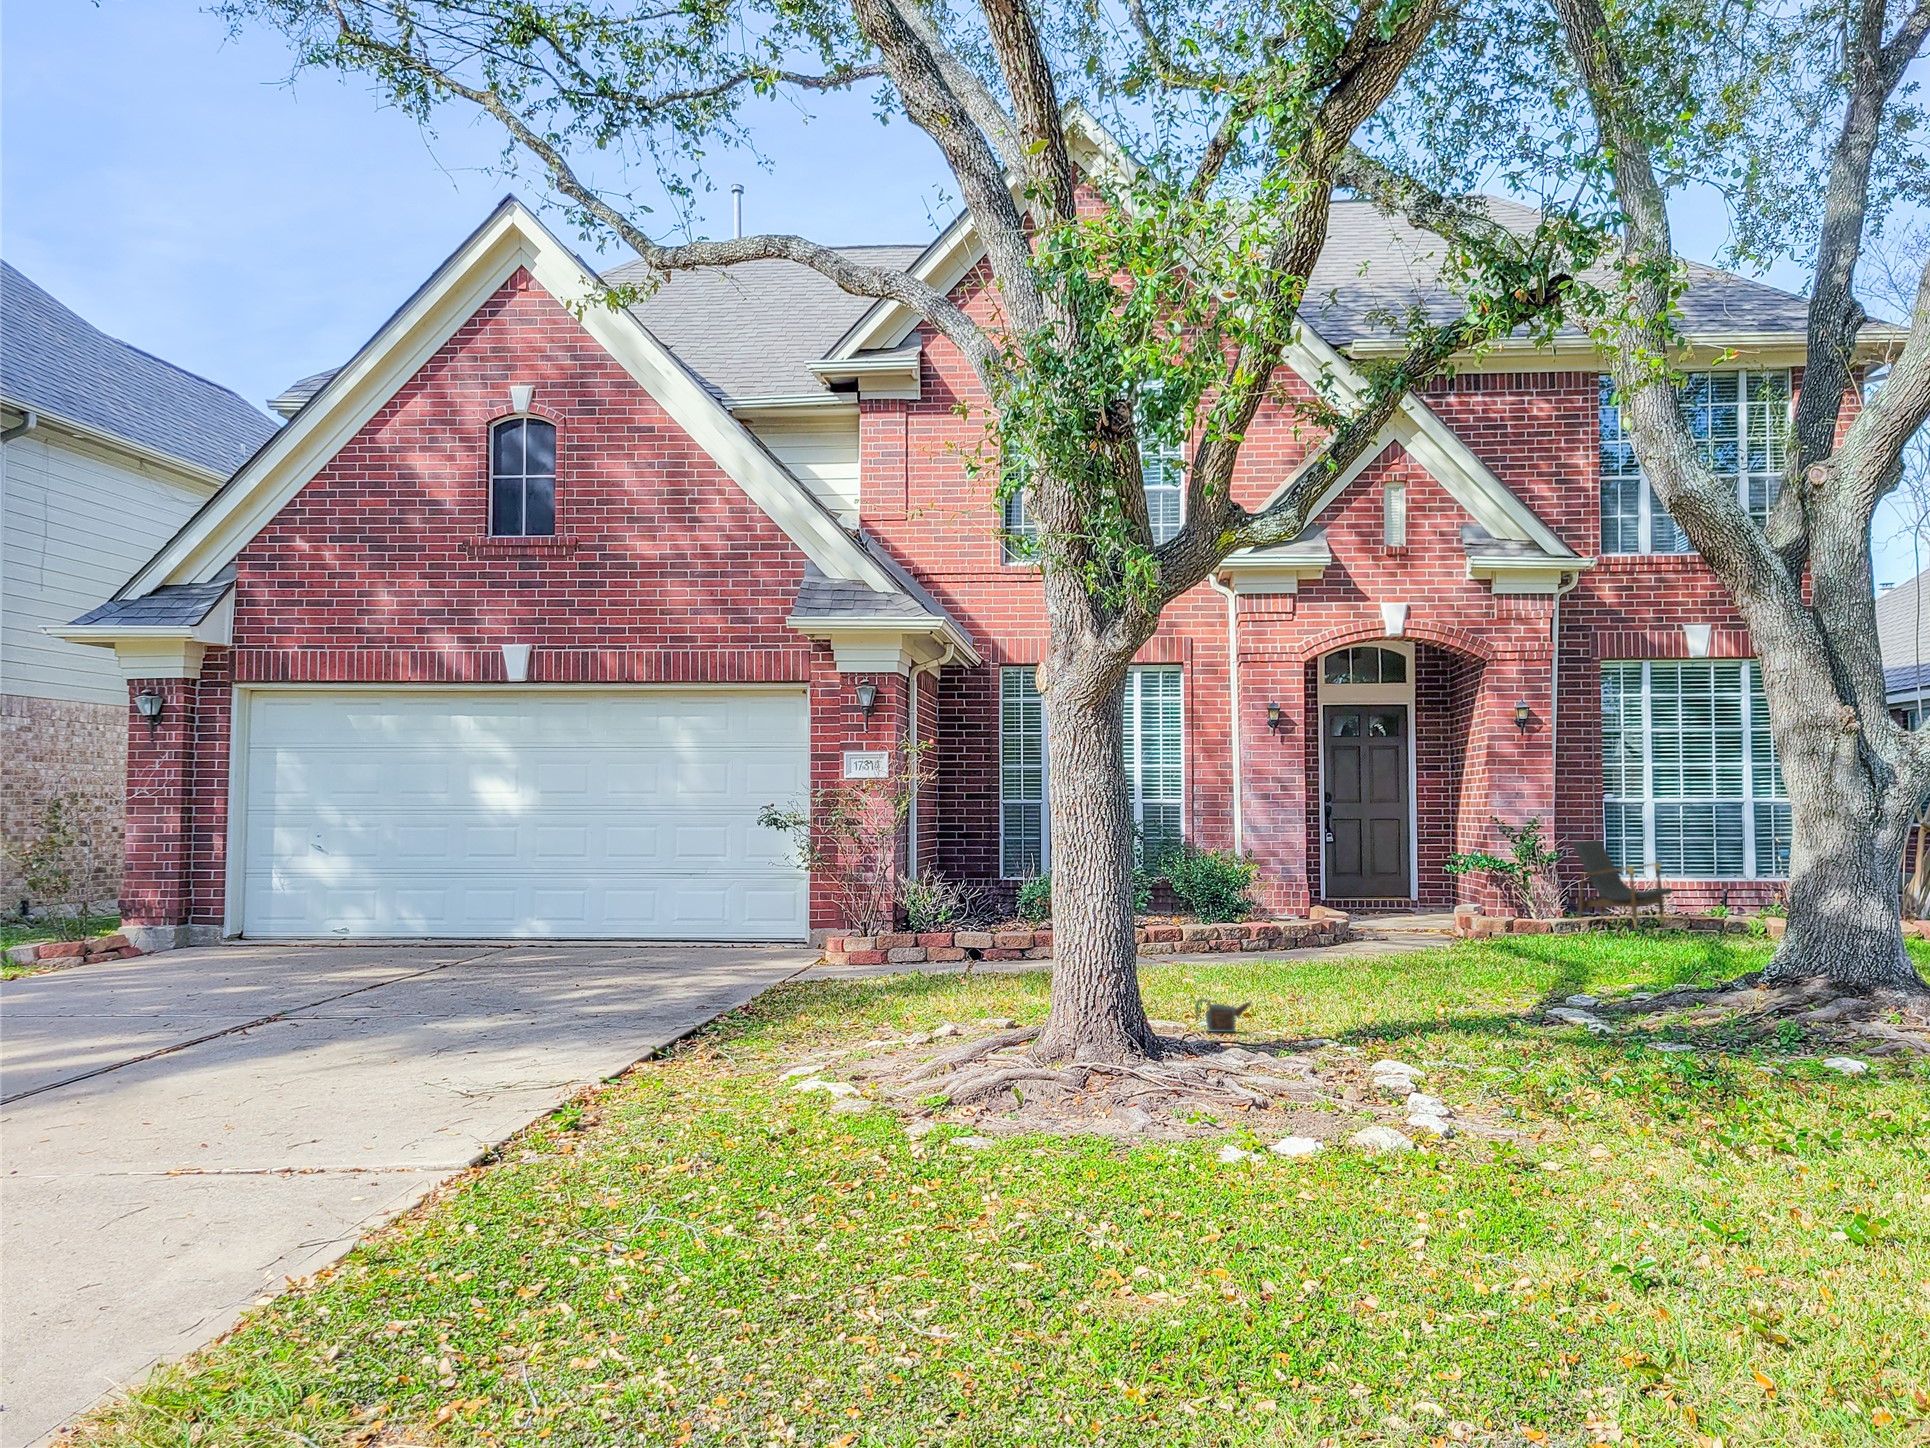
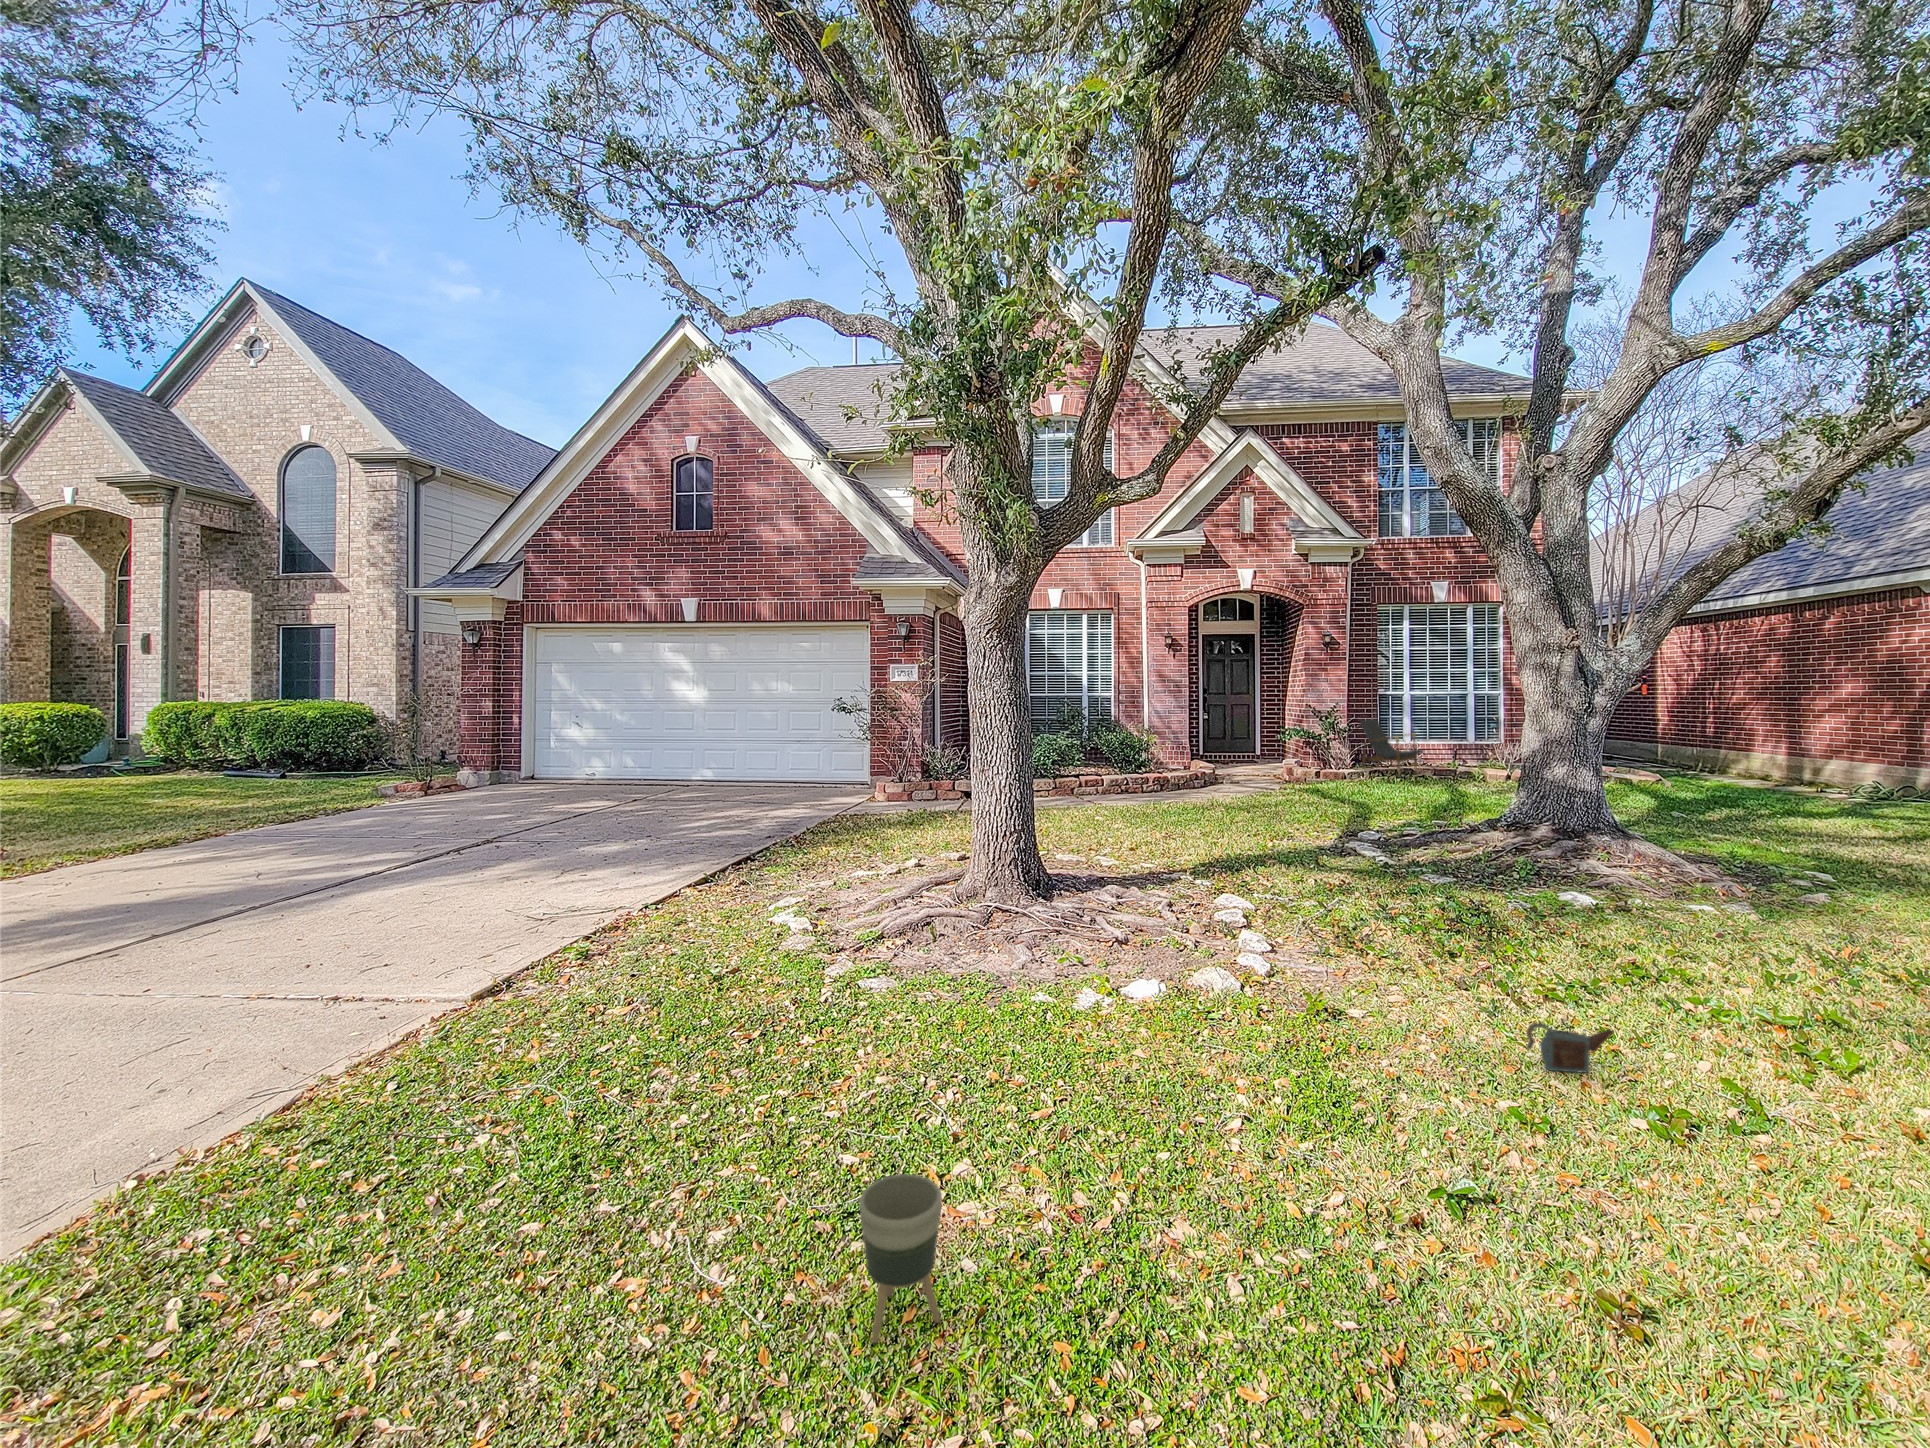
watering can: present [1196,999,1251,1032] -> present [1526,1022,1613,1073]
planter: none [1092,1228,1168,1366] -> present [859,1174,942,1343]

